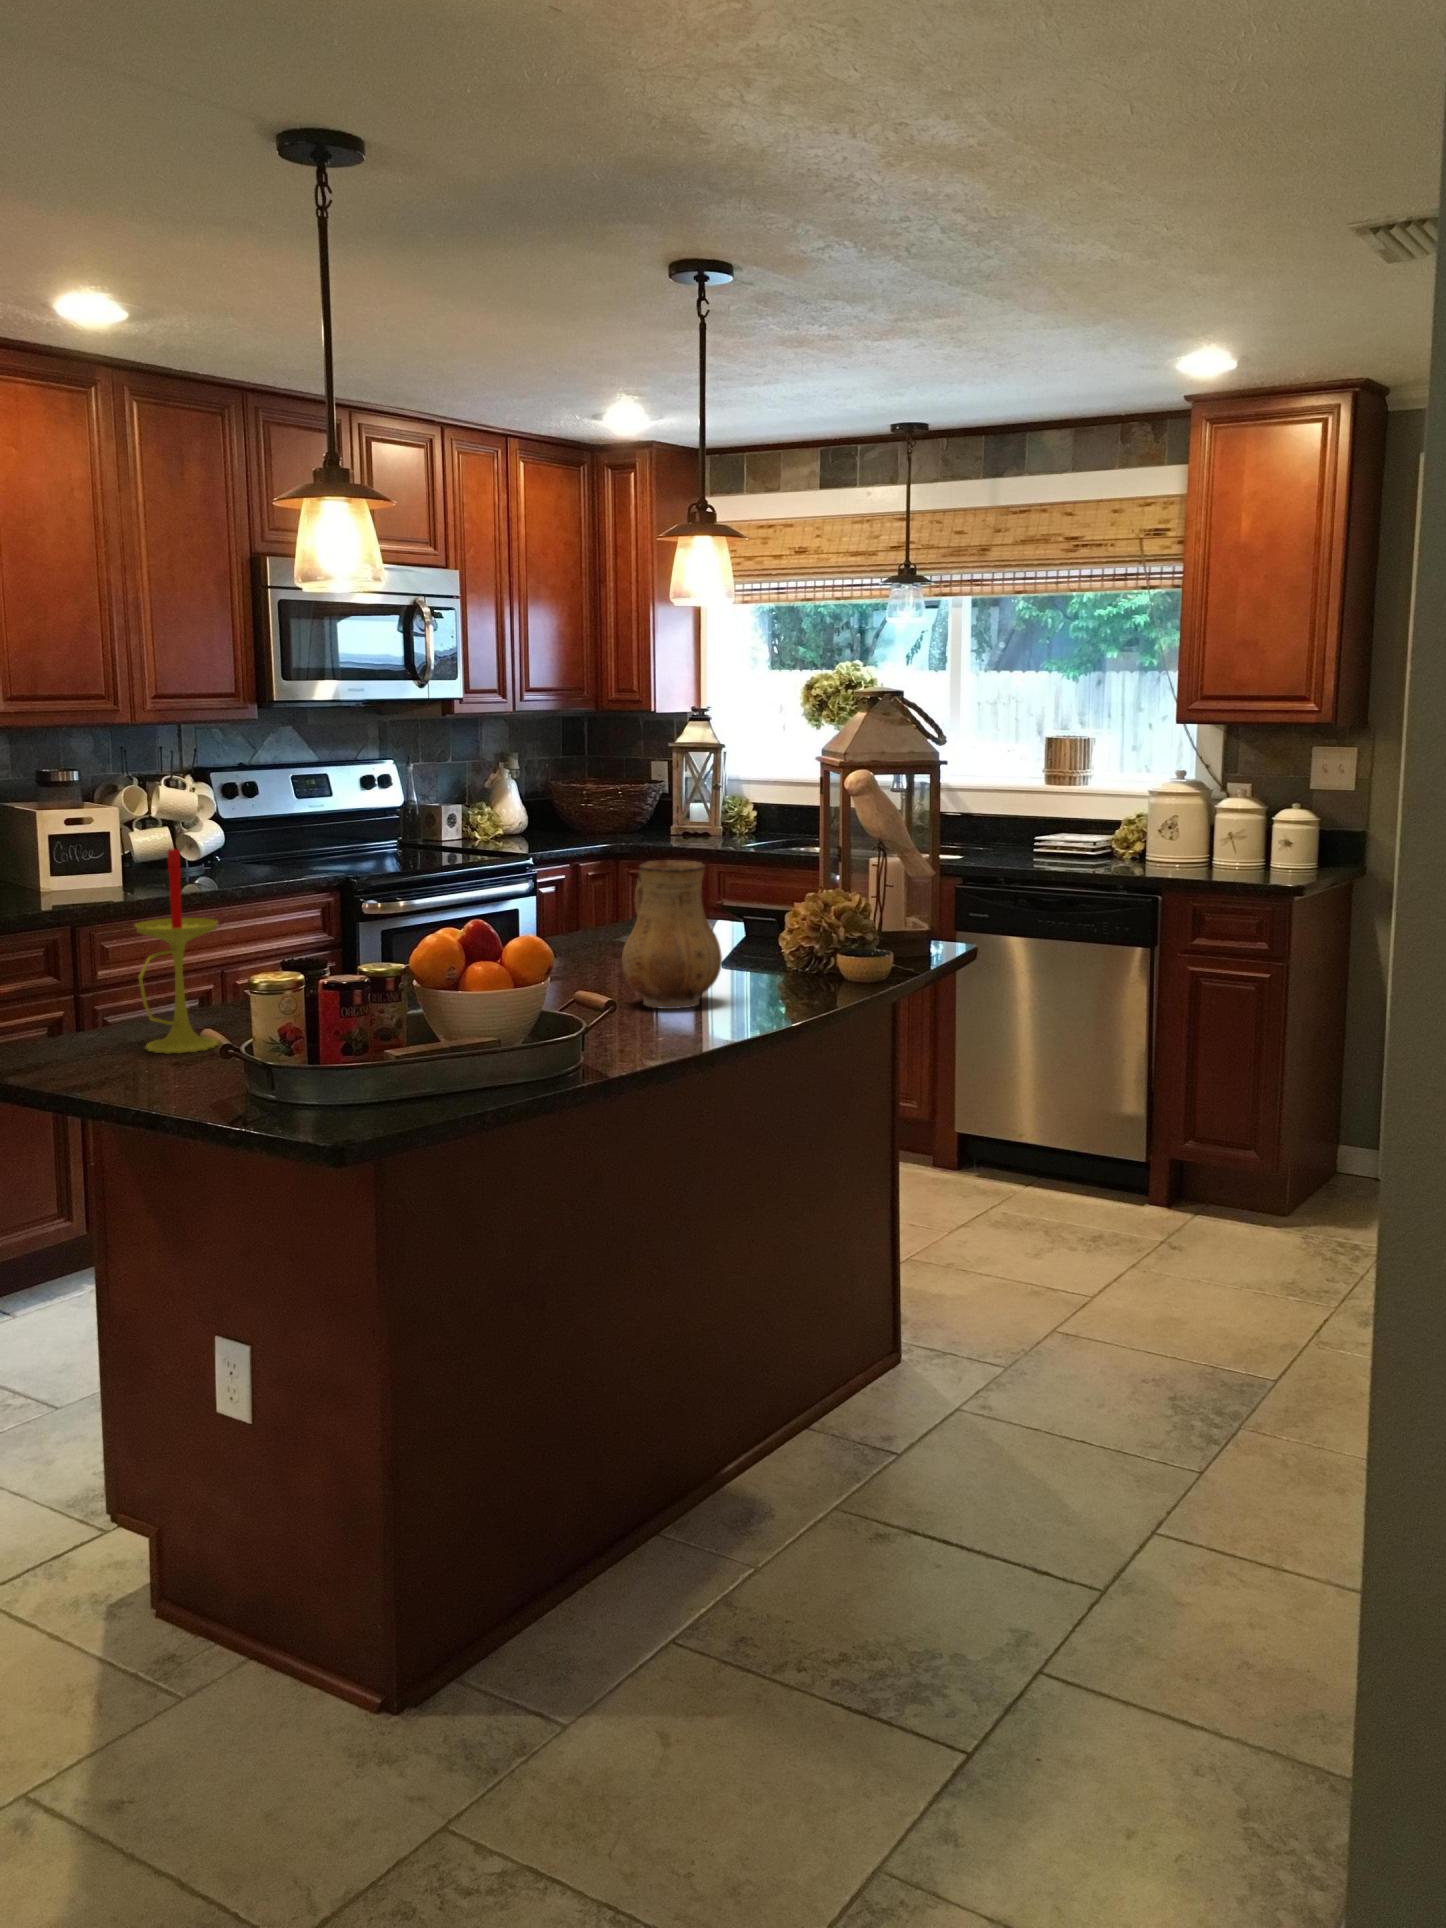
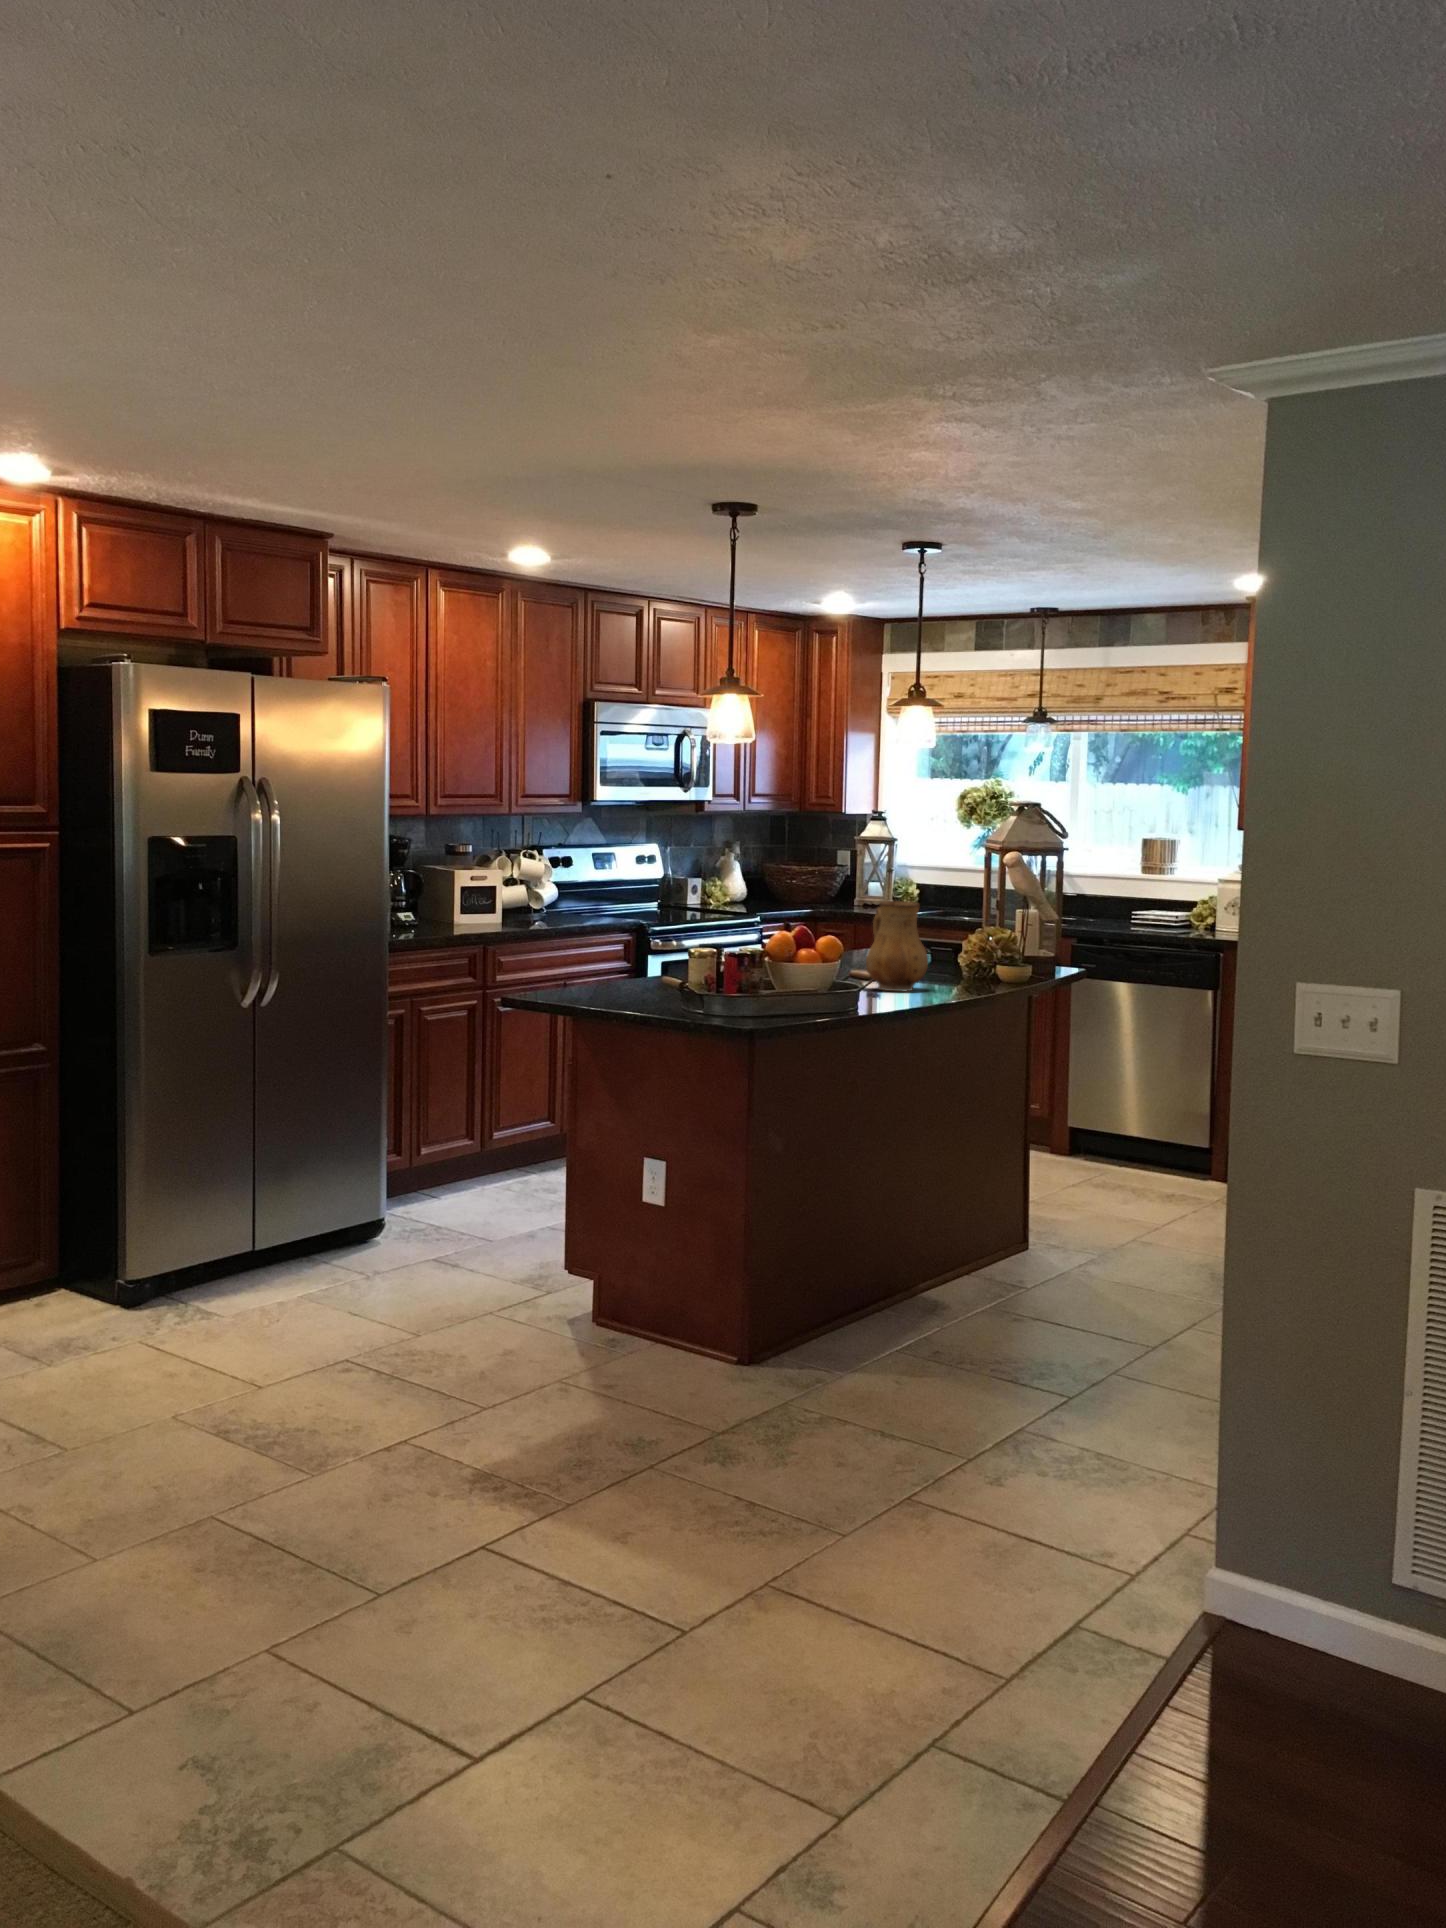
candle: present [135,849,218,1053] -> none [595,879,641,1000]

